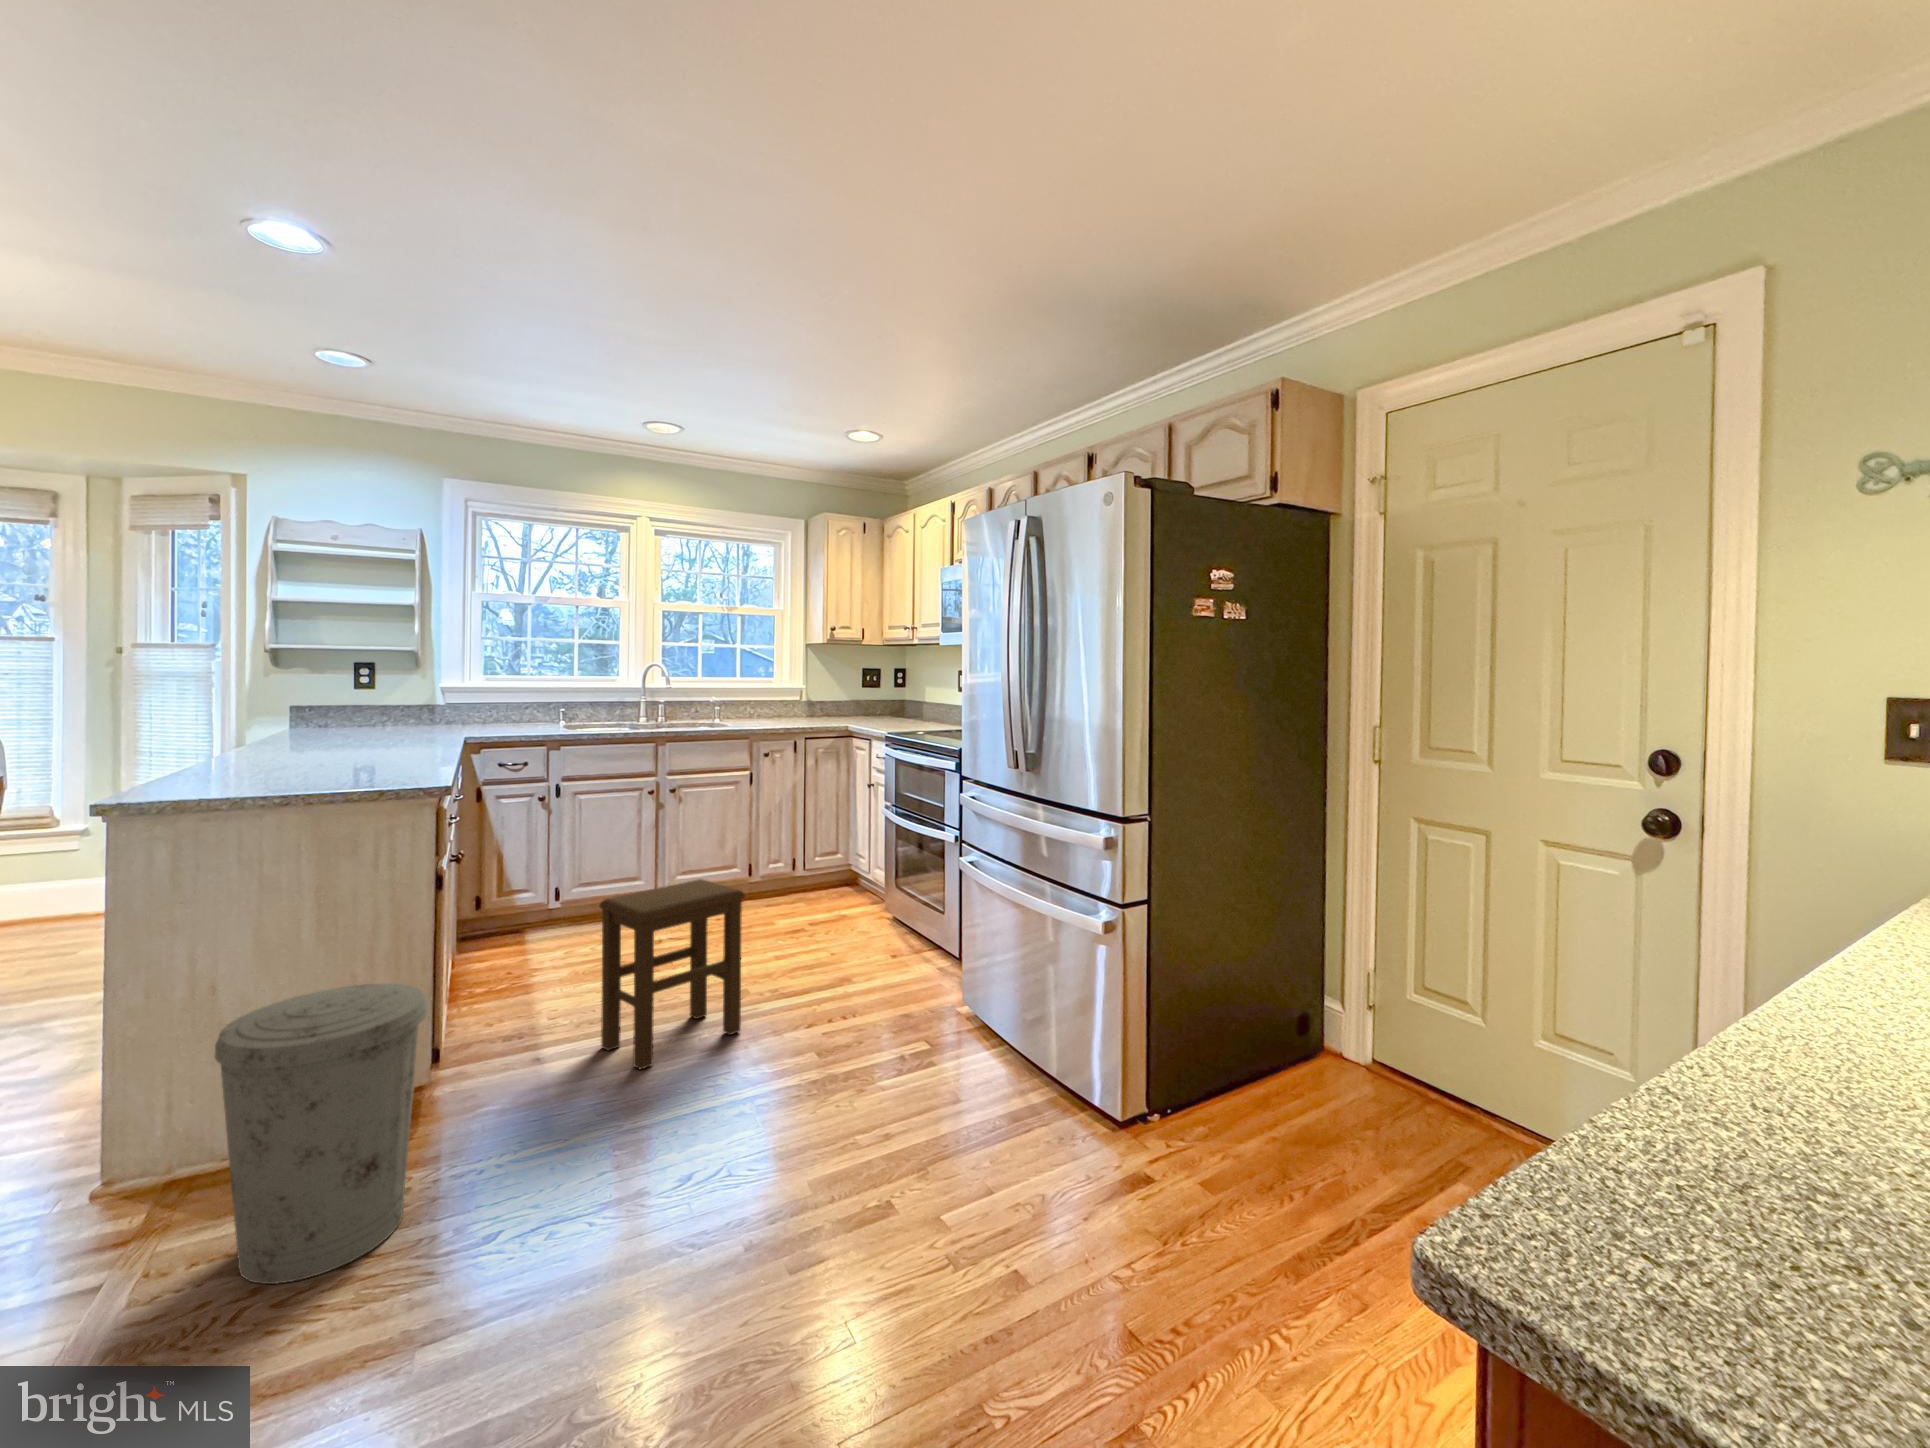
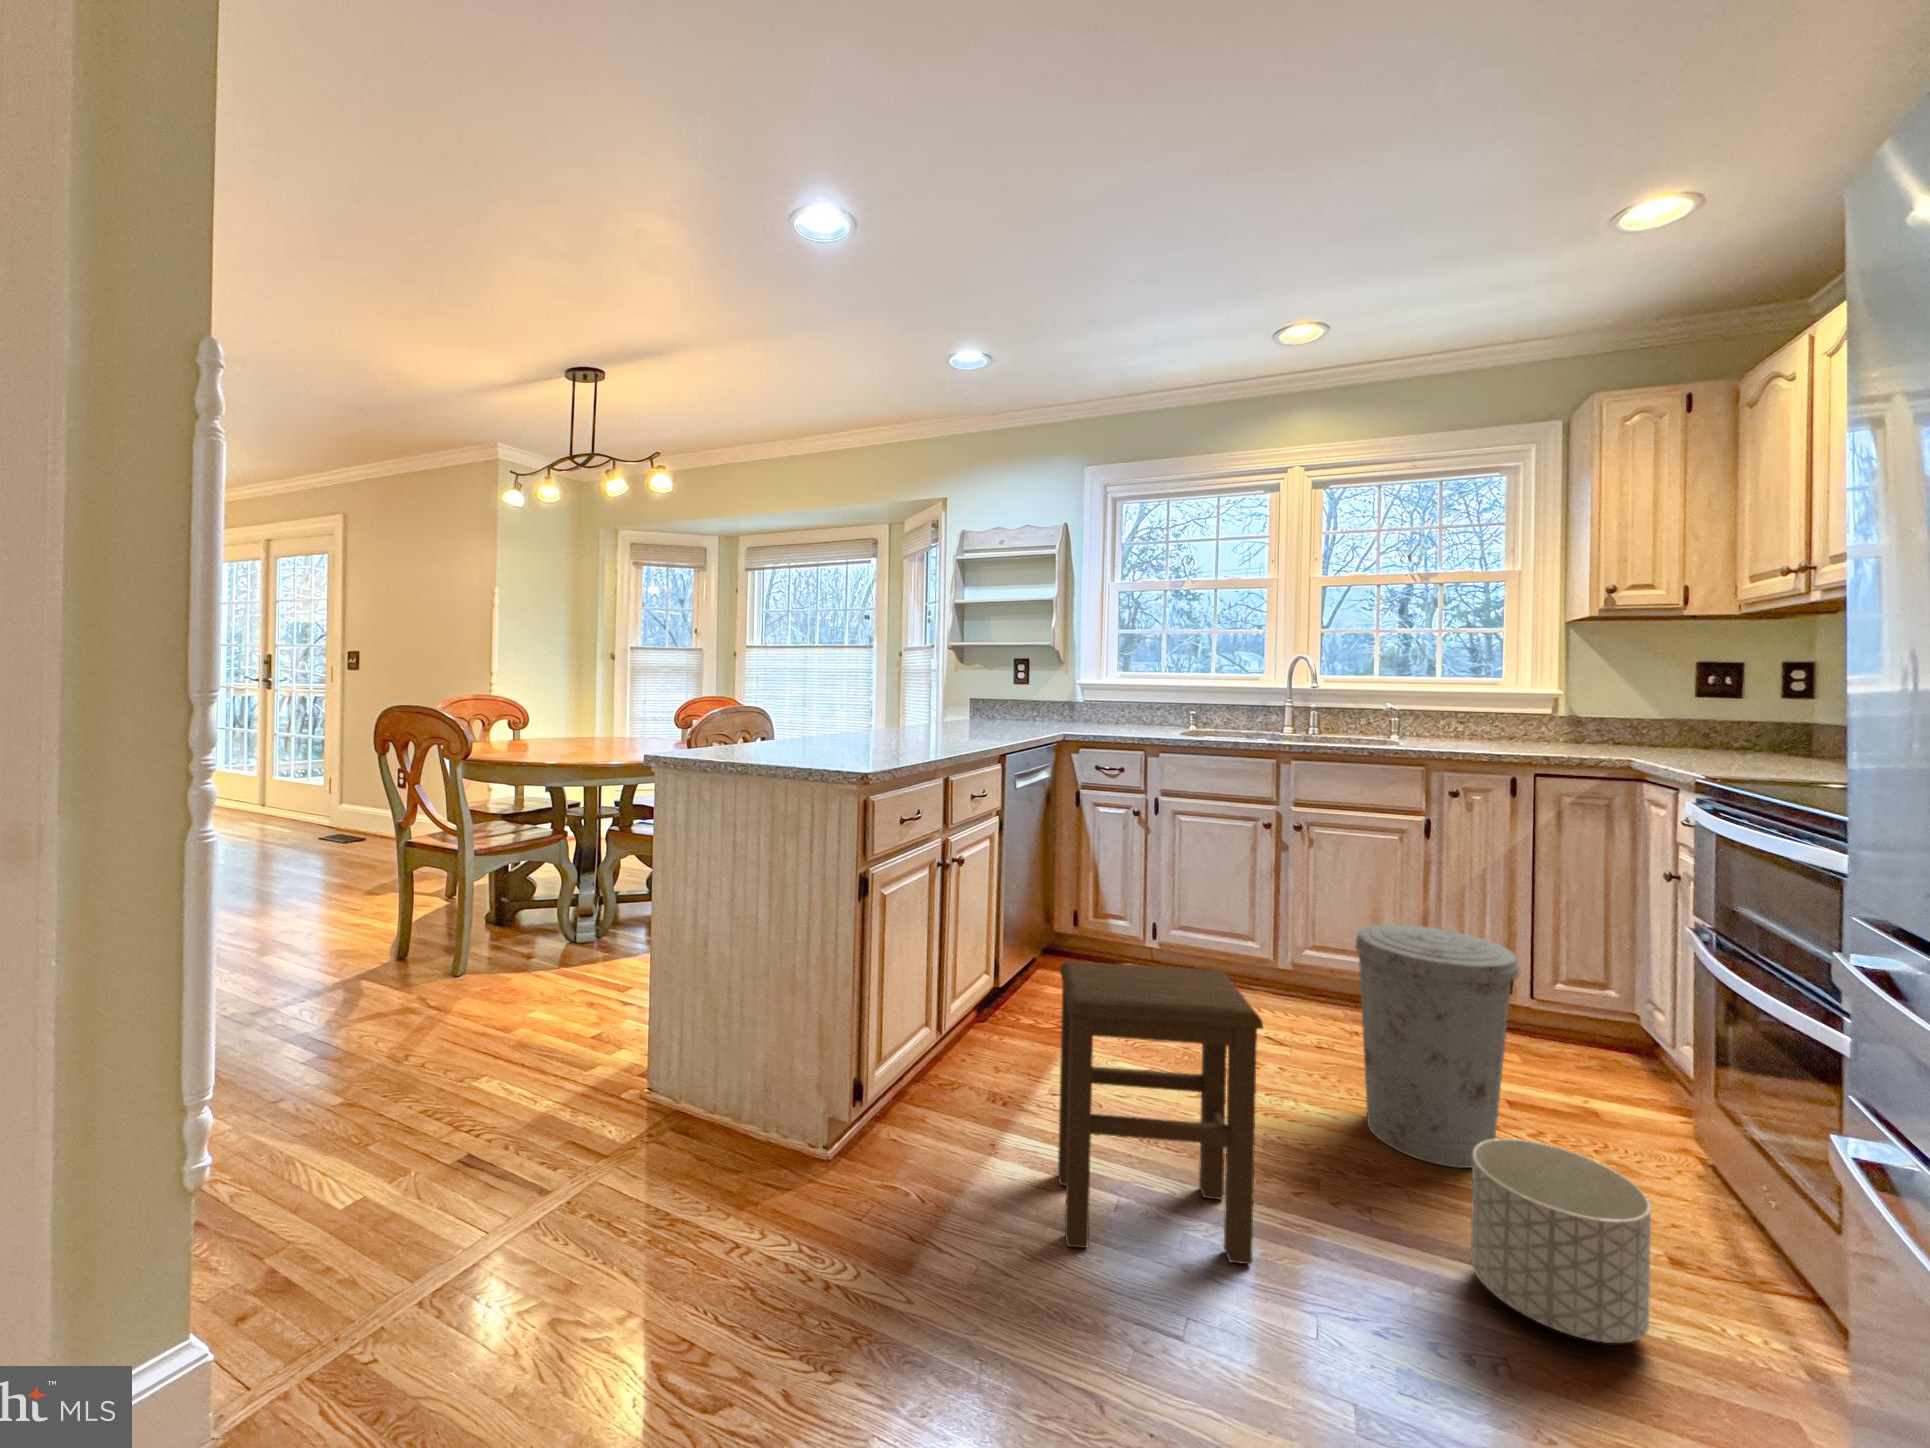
planter: none [830,918,897,995] -> present [1471,1139,1651,1343]
trash can: present [214,984,427,1284] -> present [1355,925,1519,1168]

